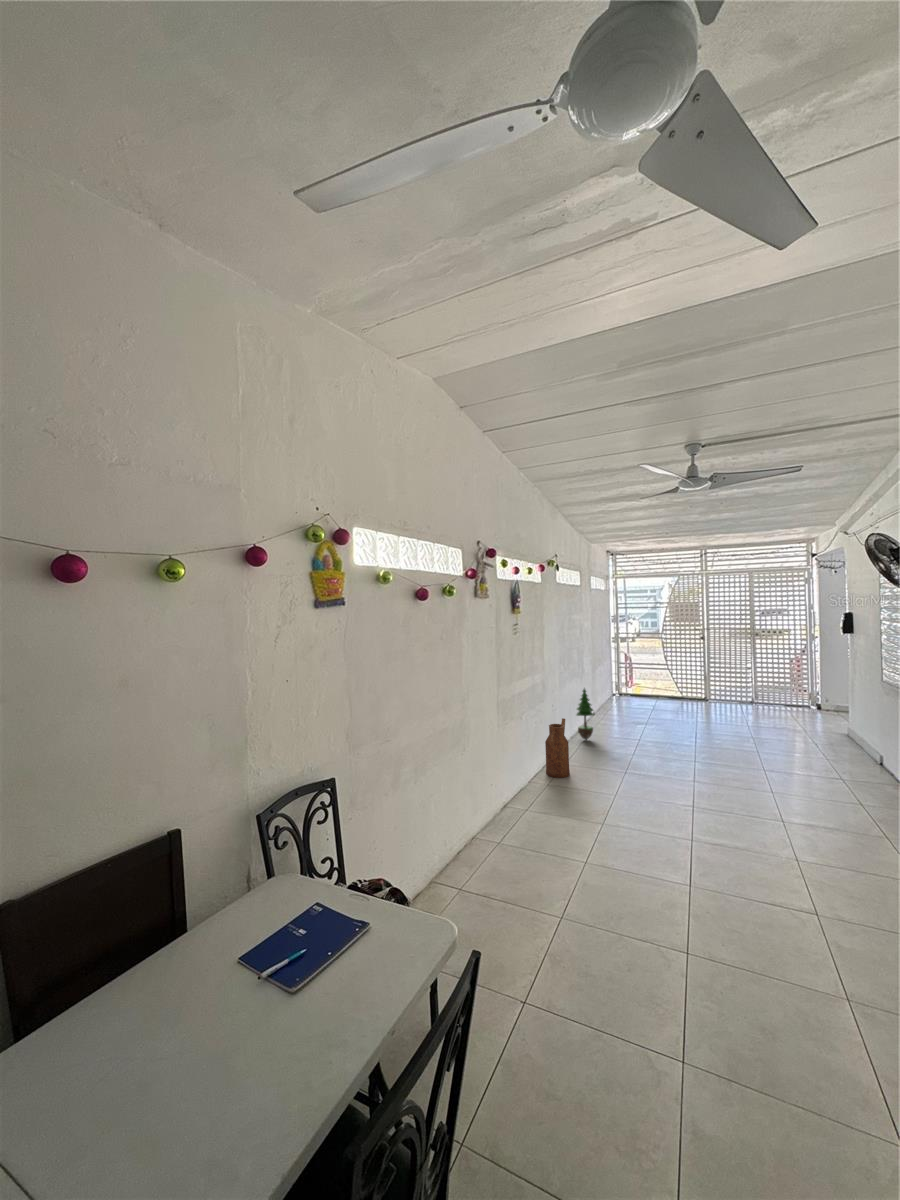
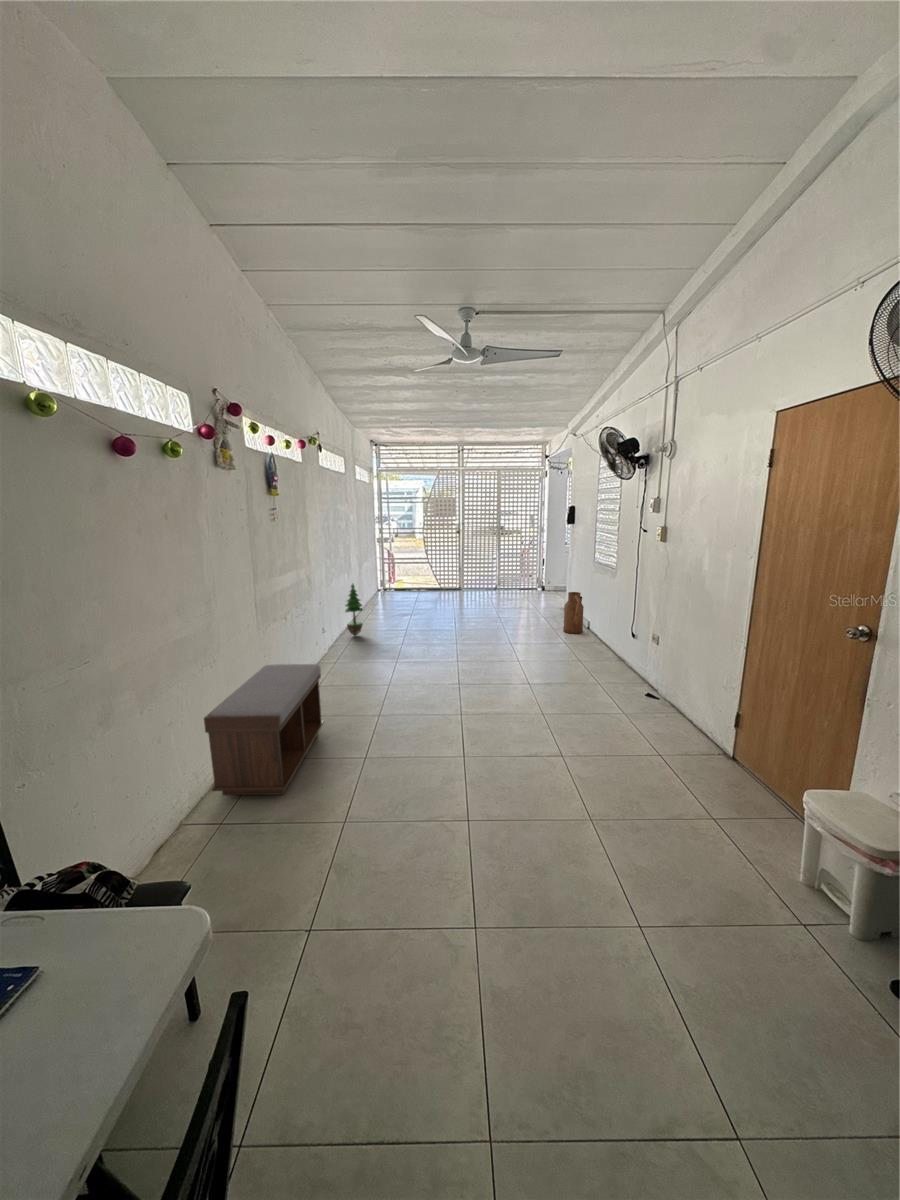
watering can: present [545,718,570,778] -> present [563,592,584,634]
bench: none [454,758,550,879] -> present [204,664,324,795]

